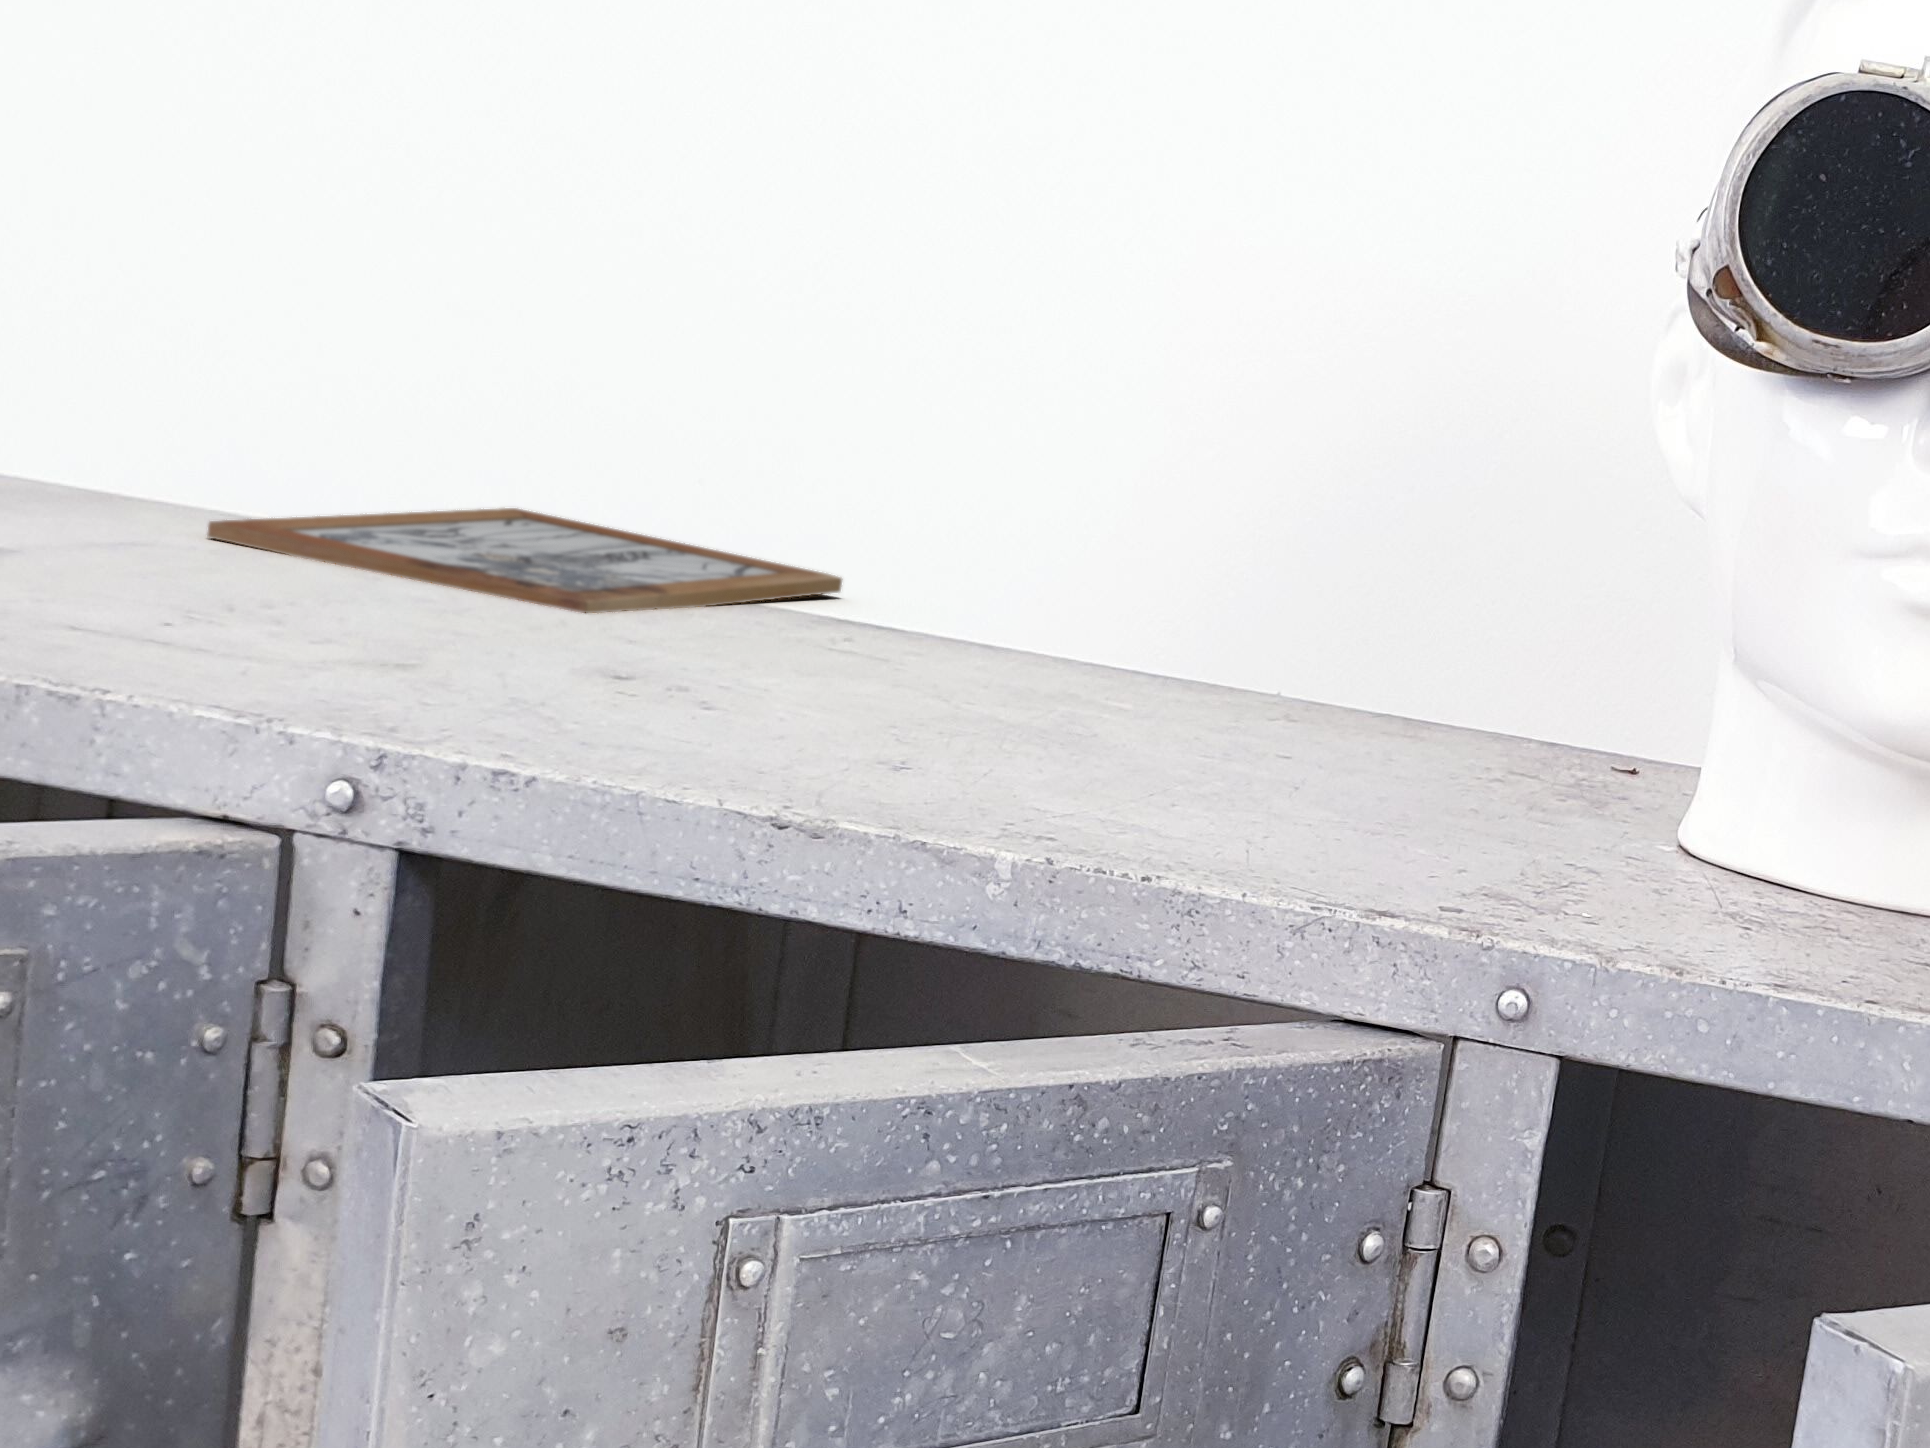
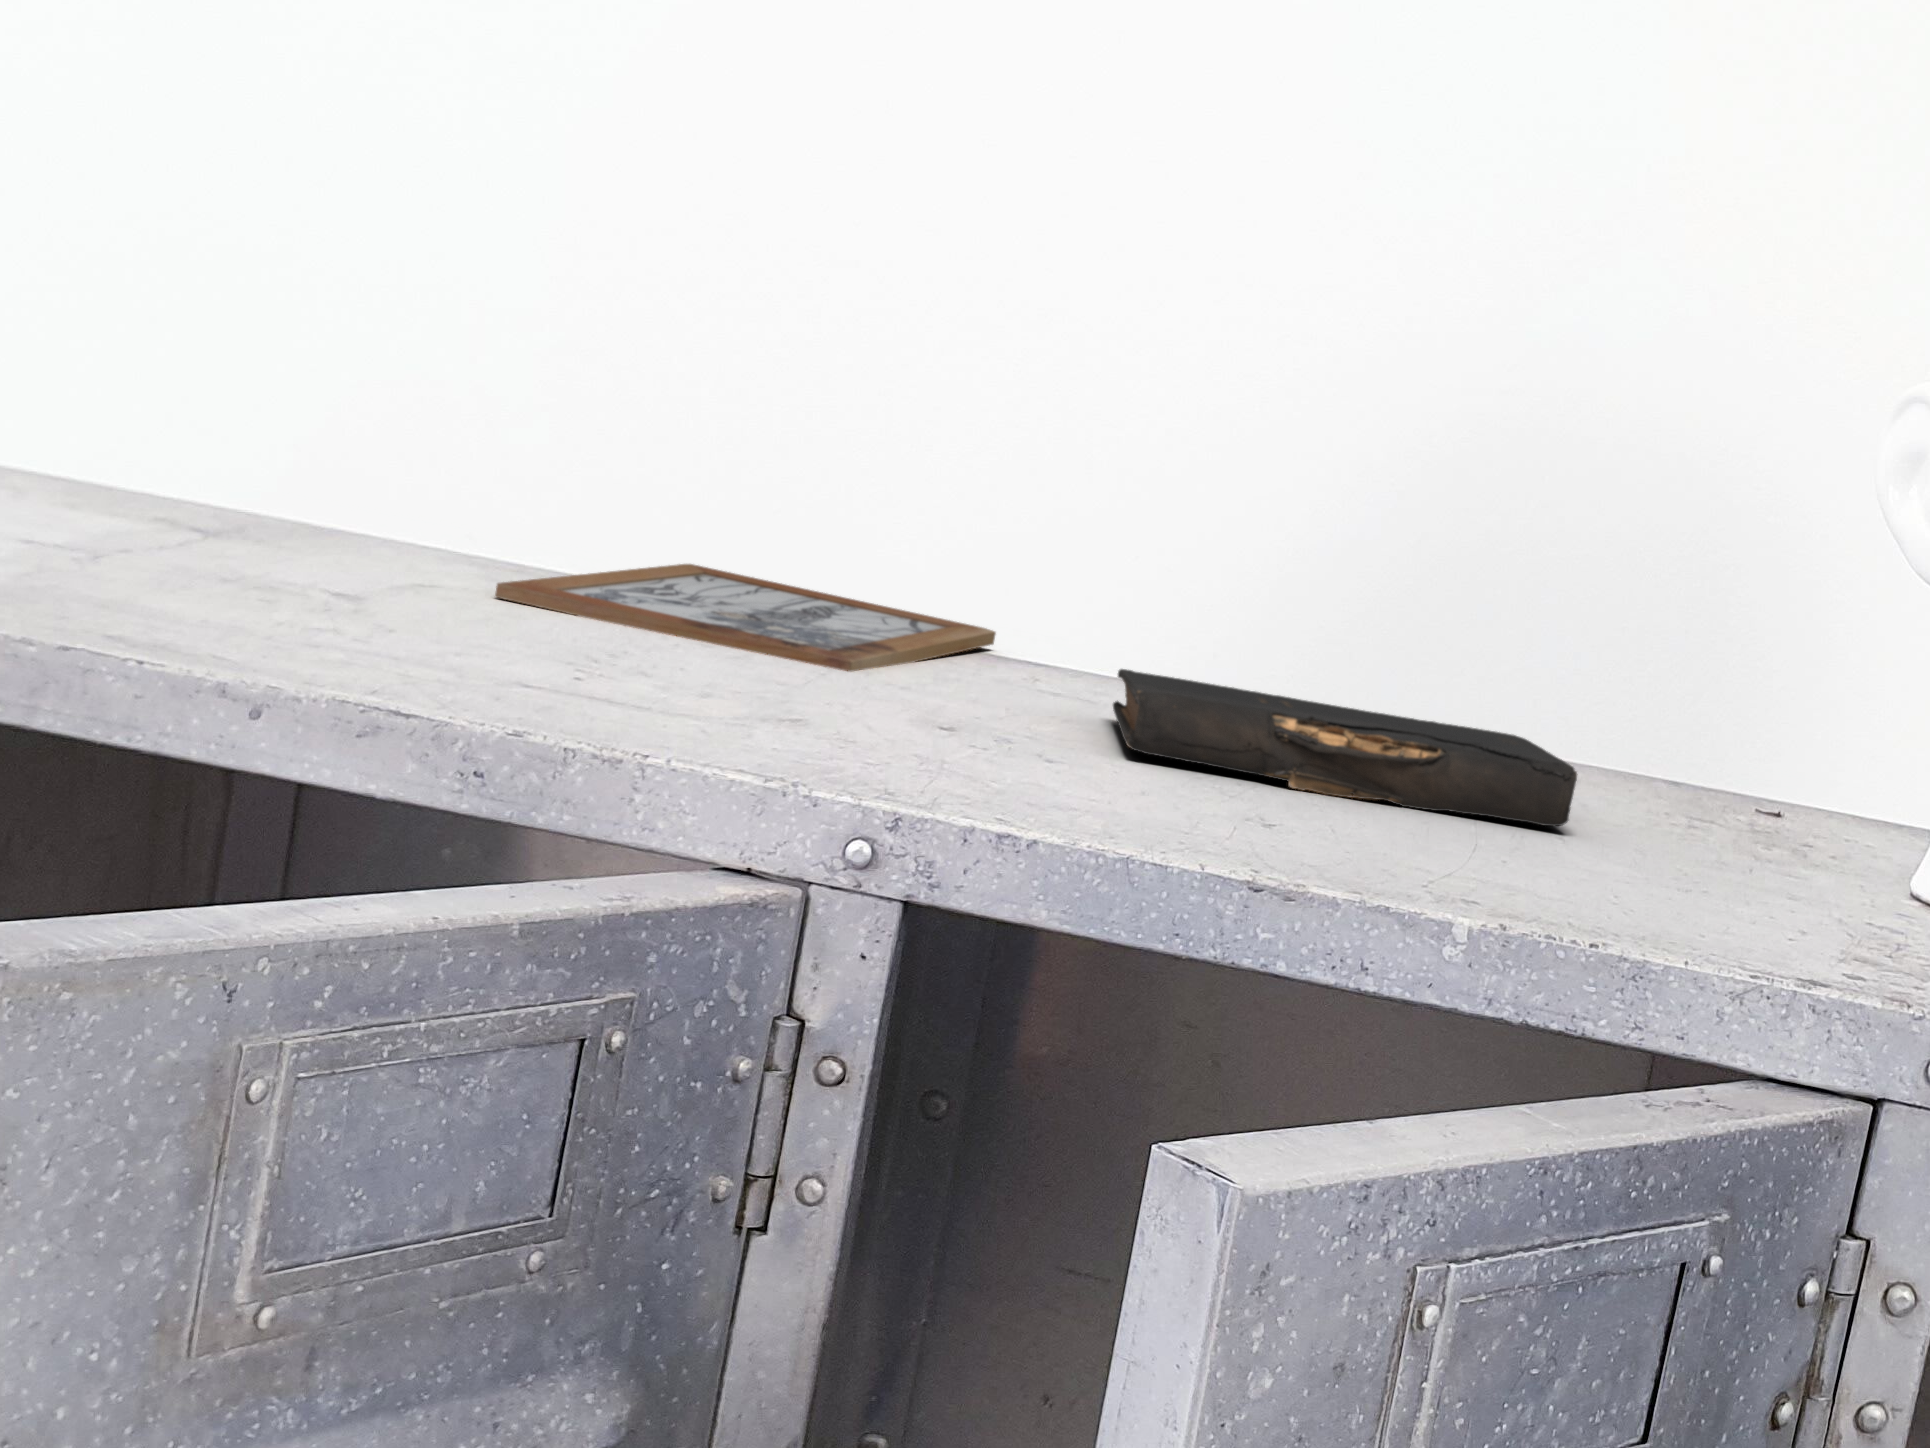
book: none [814,606,1320,766] -> present [1113,669,1577,826]

